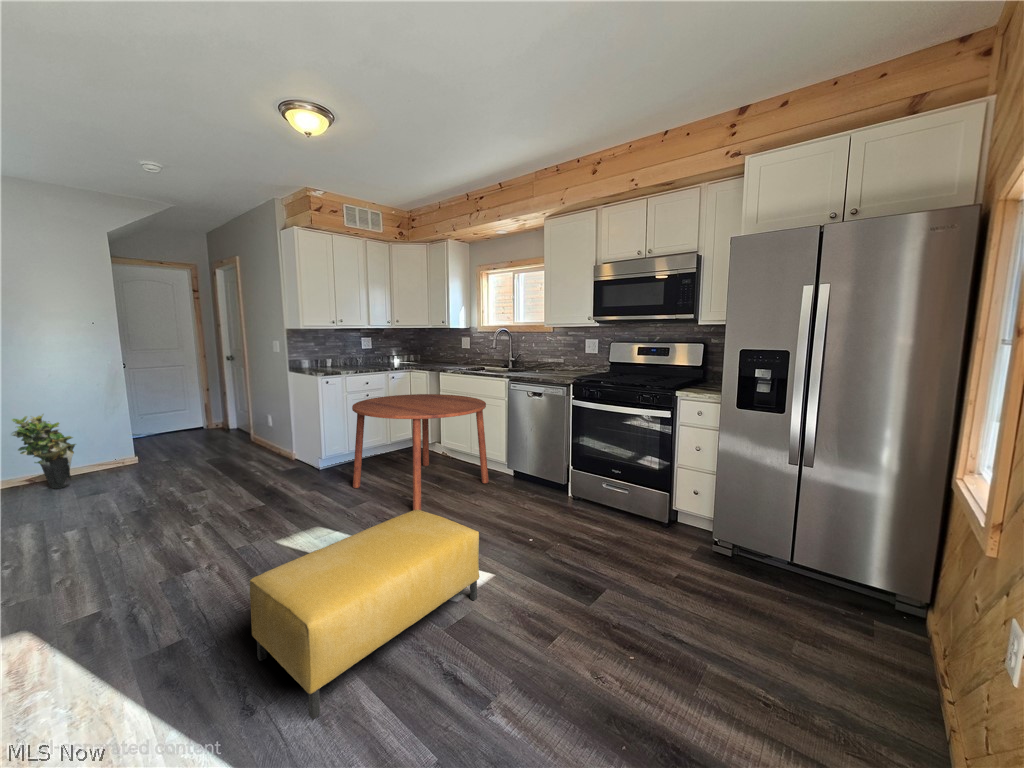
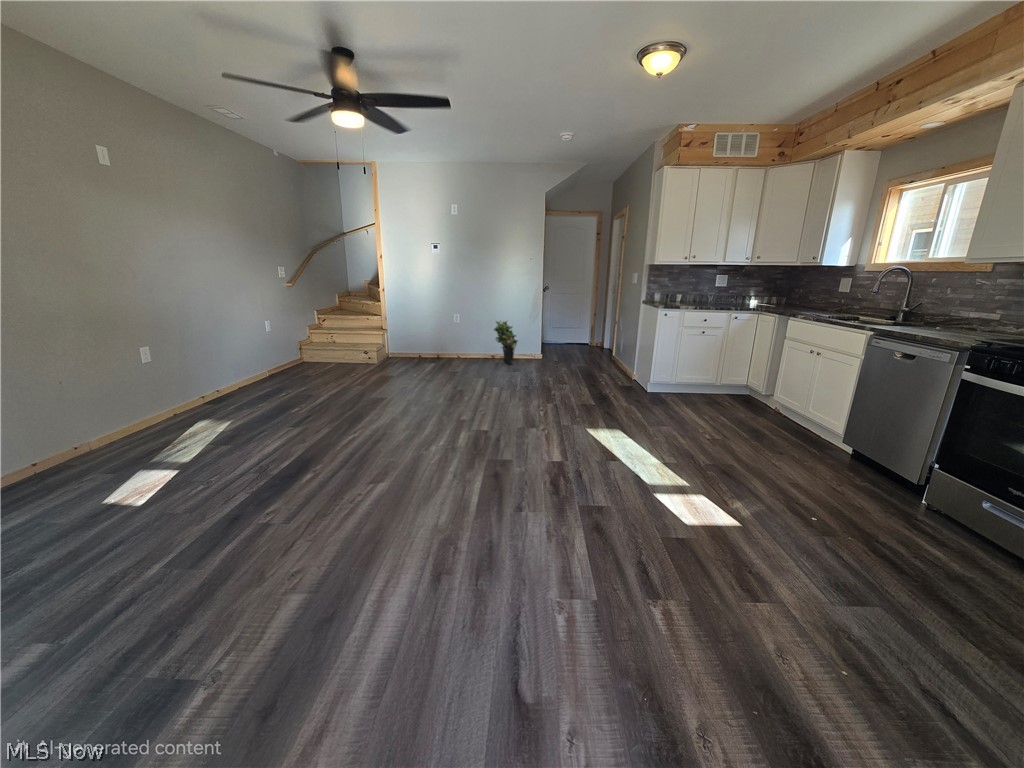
dining table: present [352,394,489,510] -> none [664,335,833,449]
ottoman: present [250,509,480,719] -> none [534,433,724,536]

